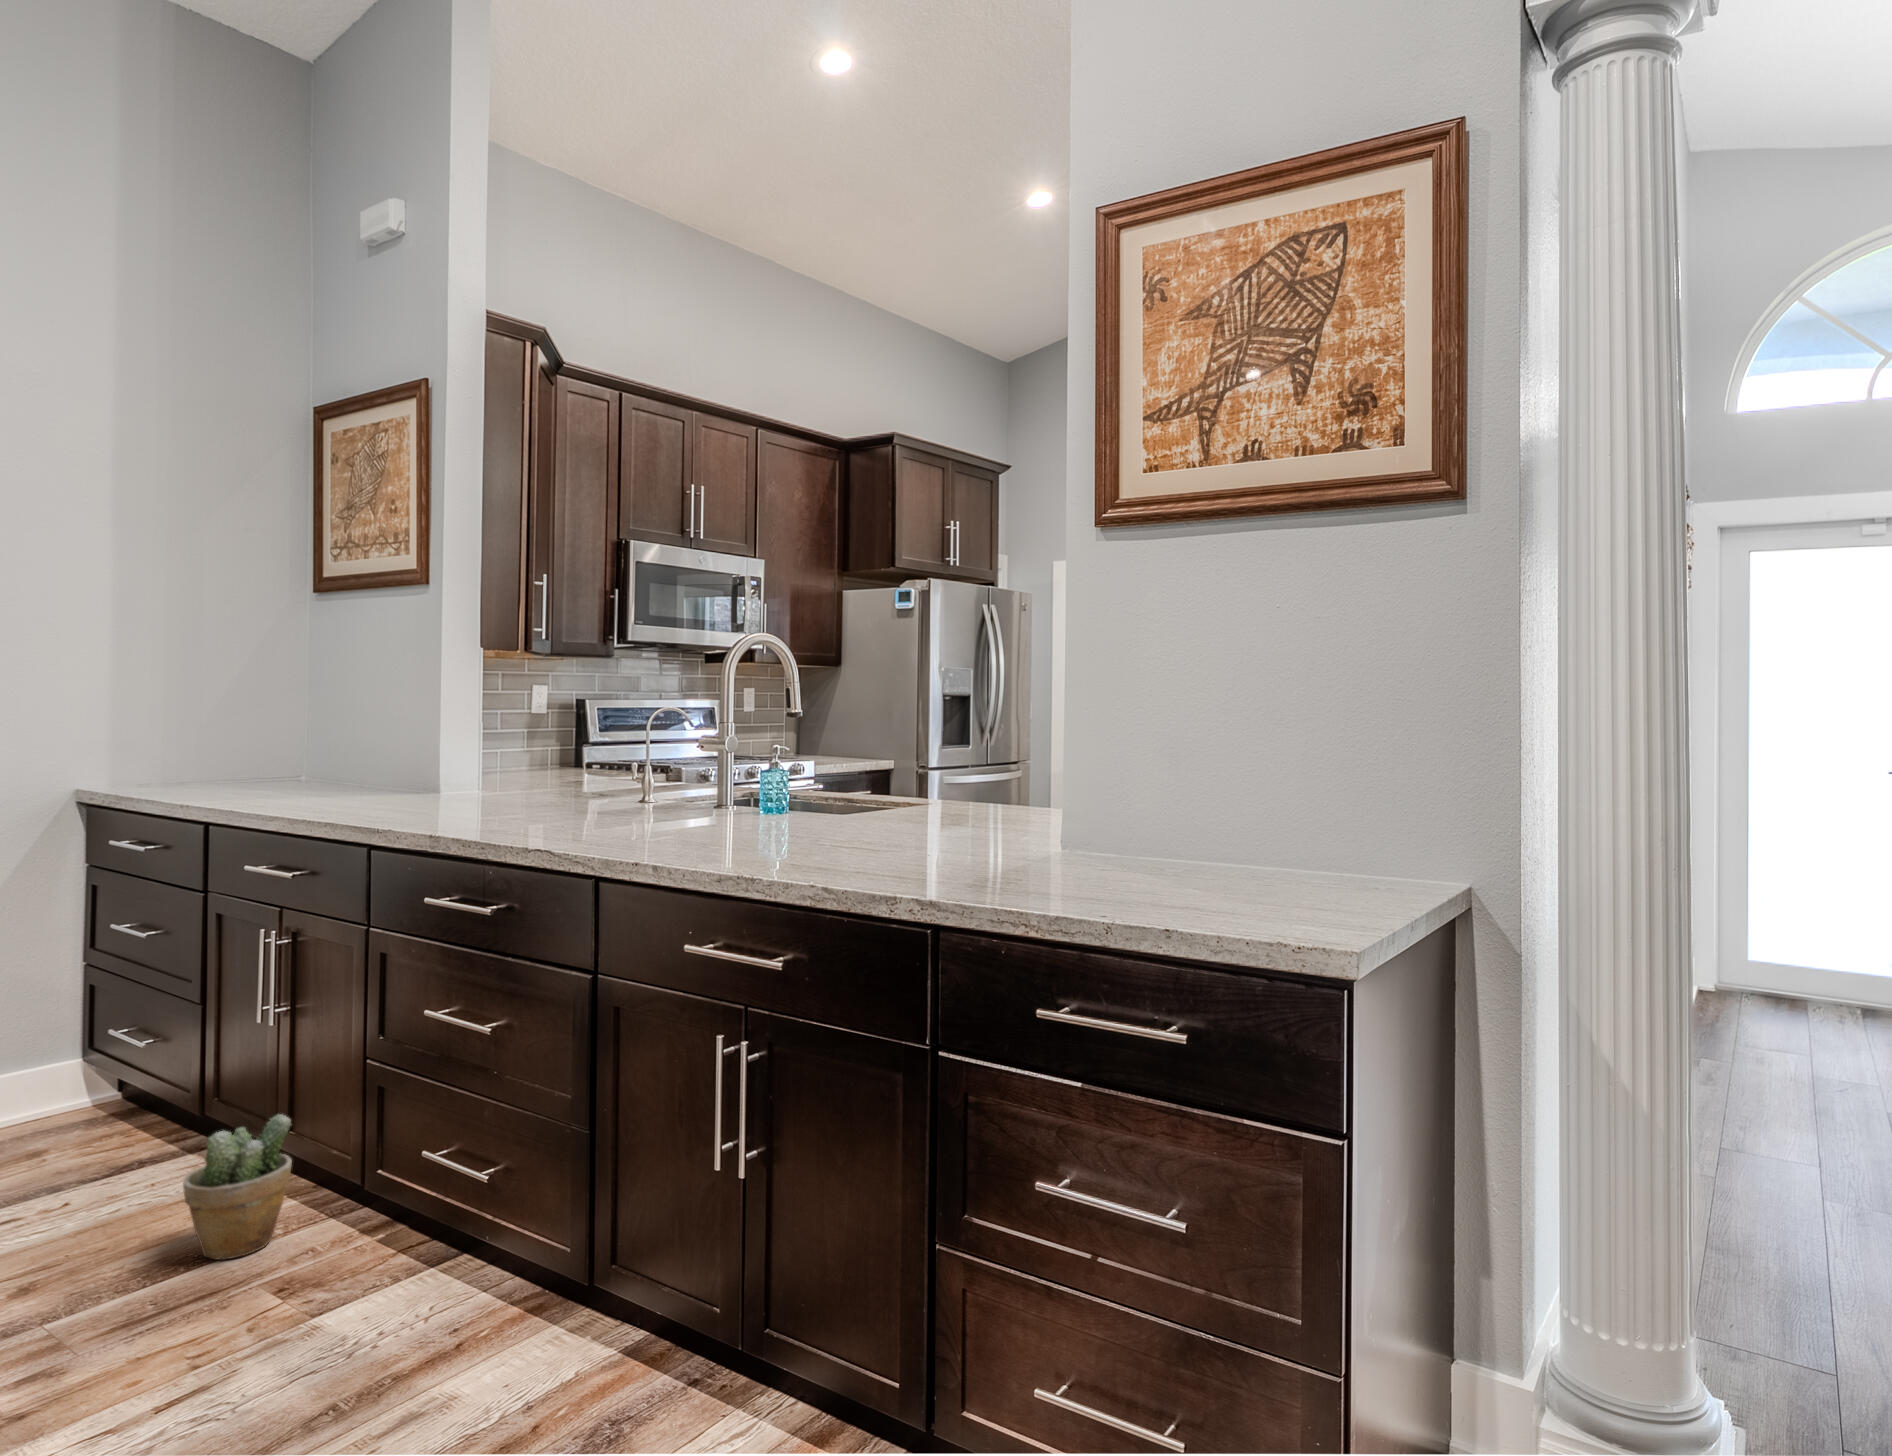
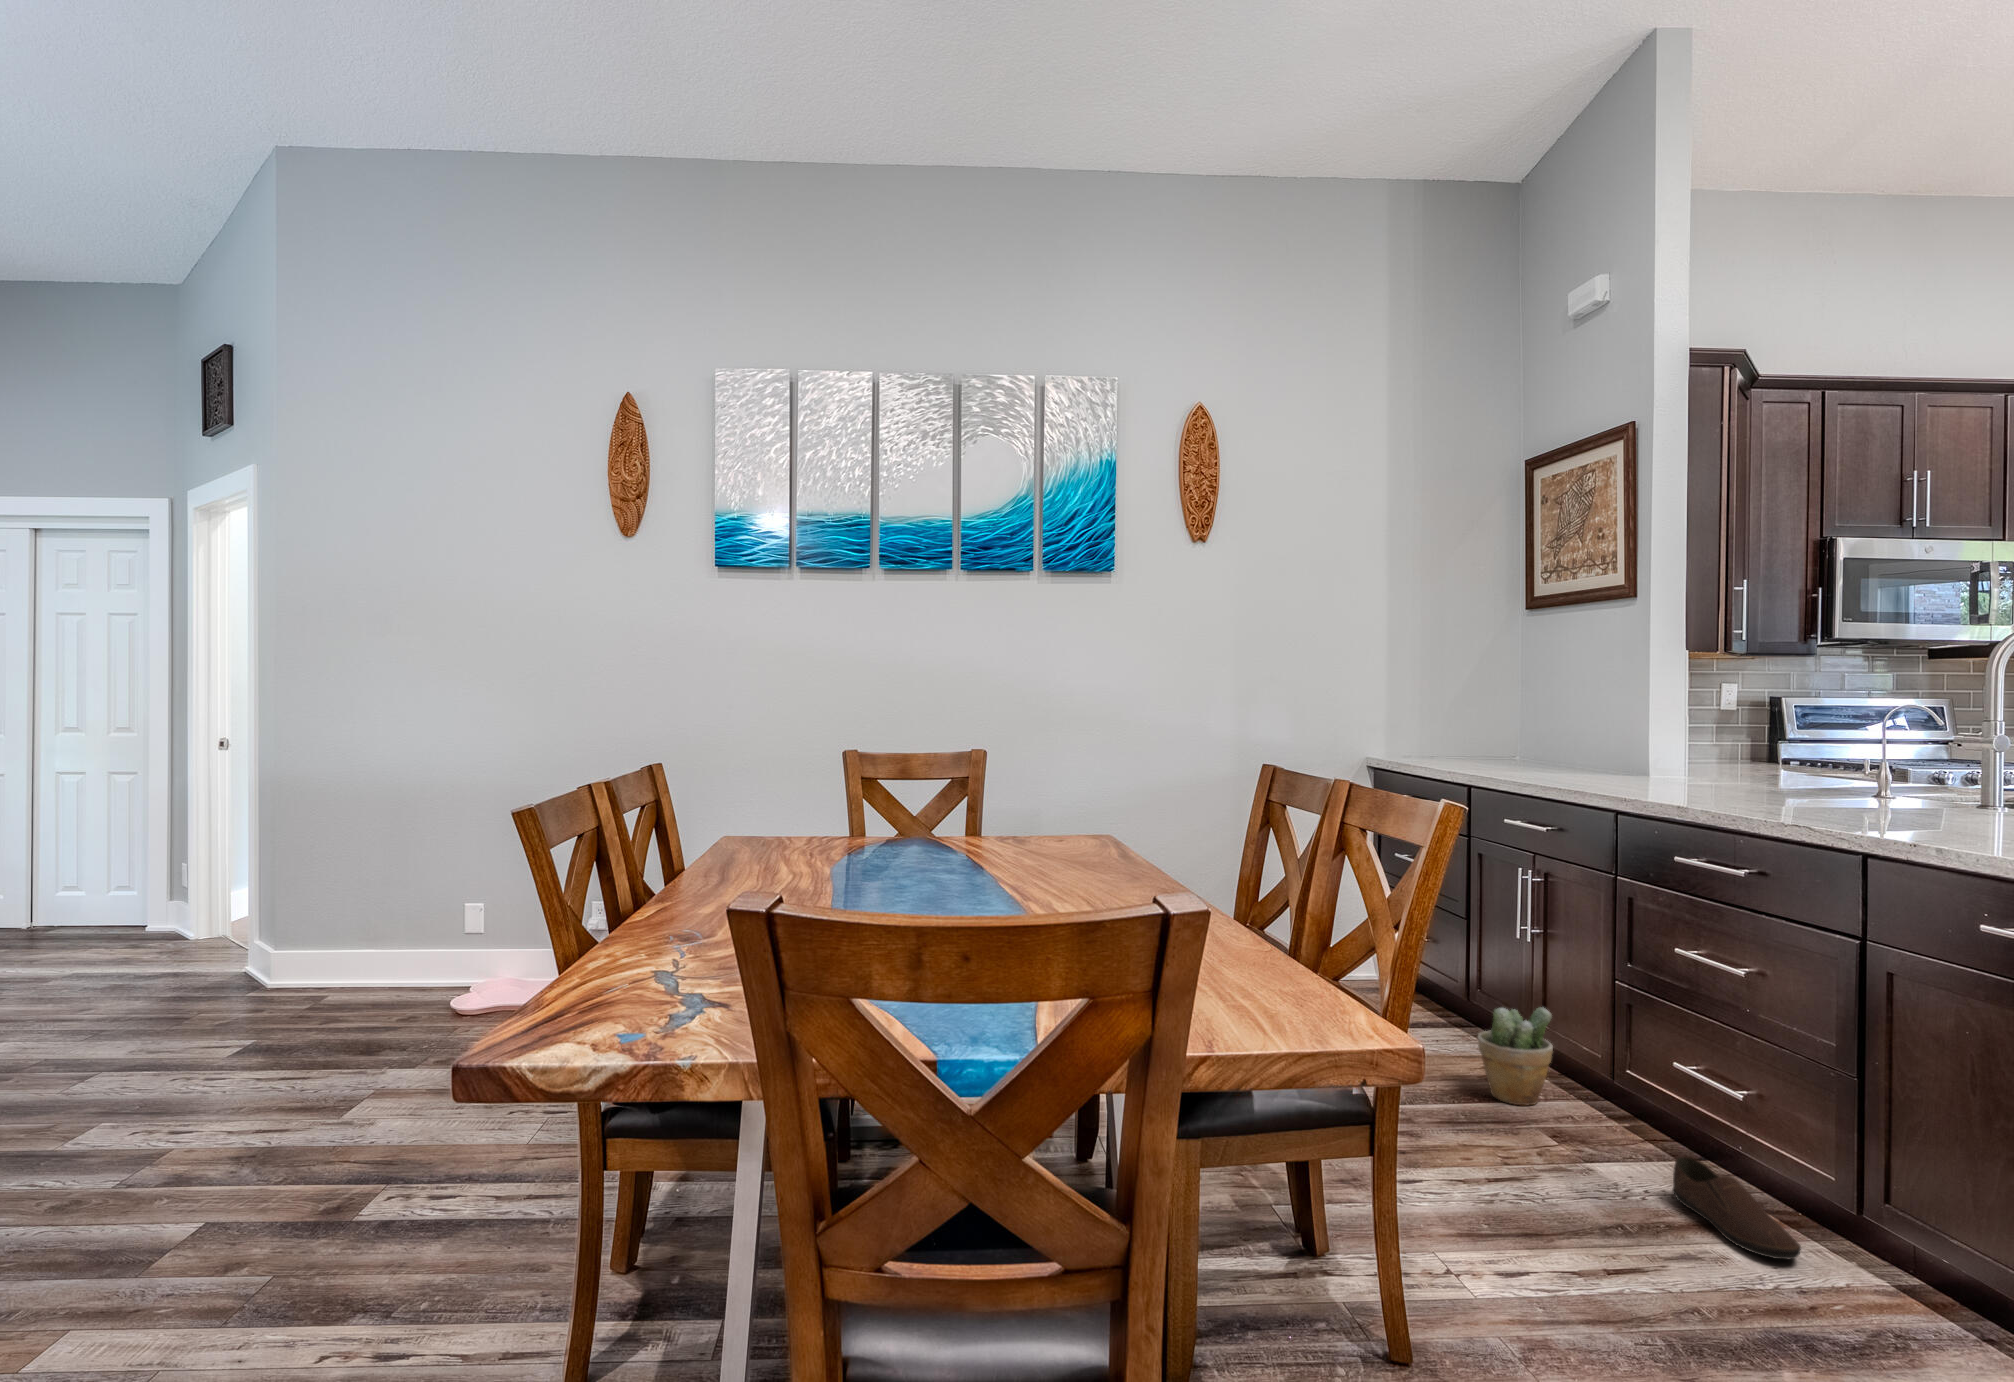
shoe: none [412,1259,537,1354] -> present [1672,1157,1801,1259]

